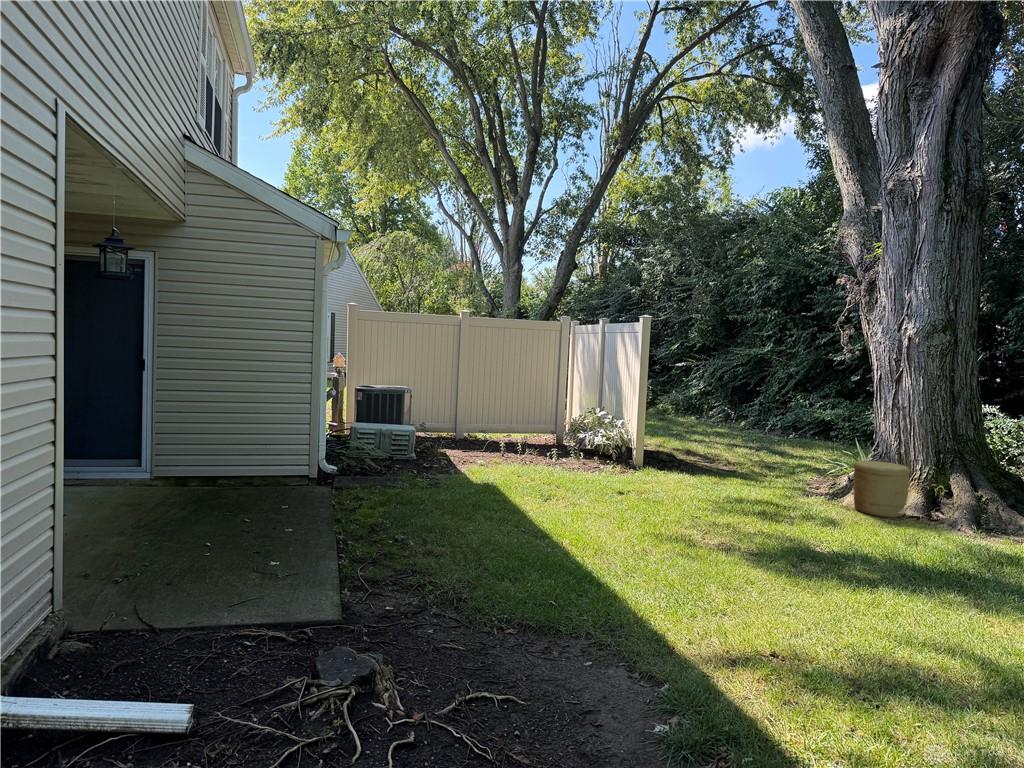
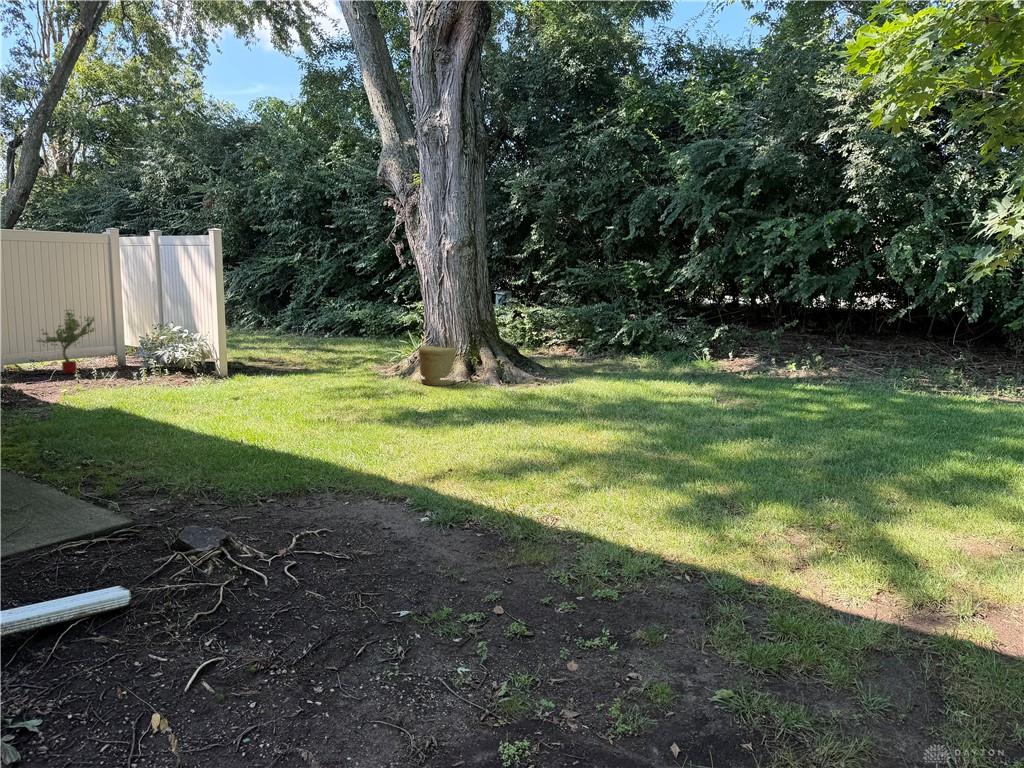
potted tree: none [498,386,546,444] -> present [37,310,94,374]

